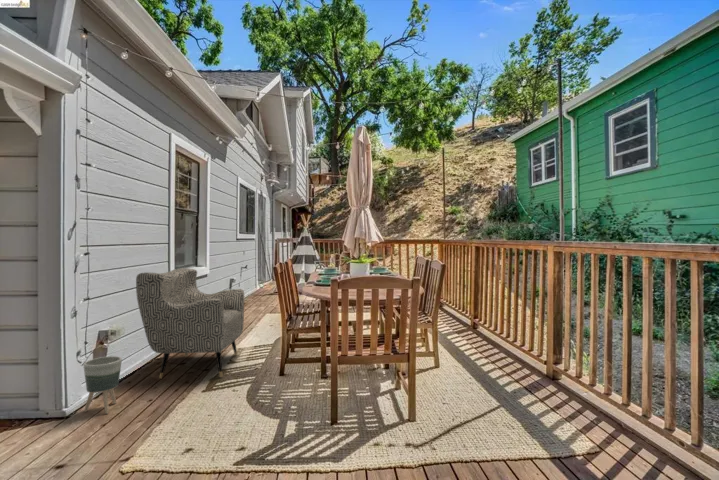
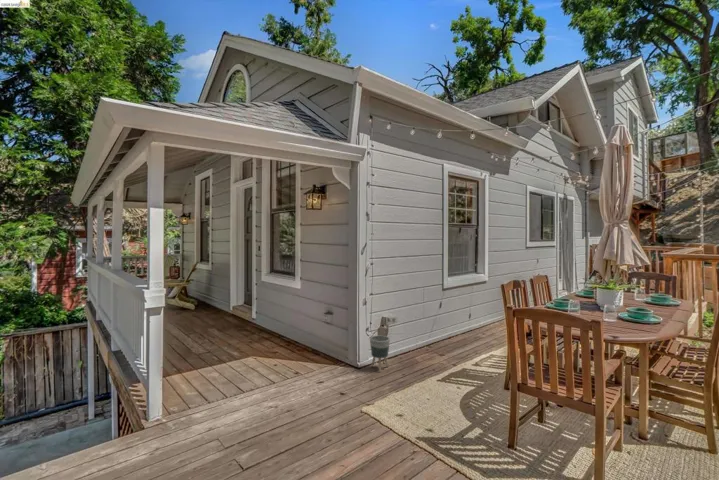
armchair: present [136,268,244,379] -> none [408,277,493,371]

